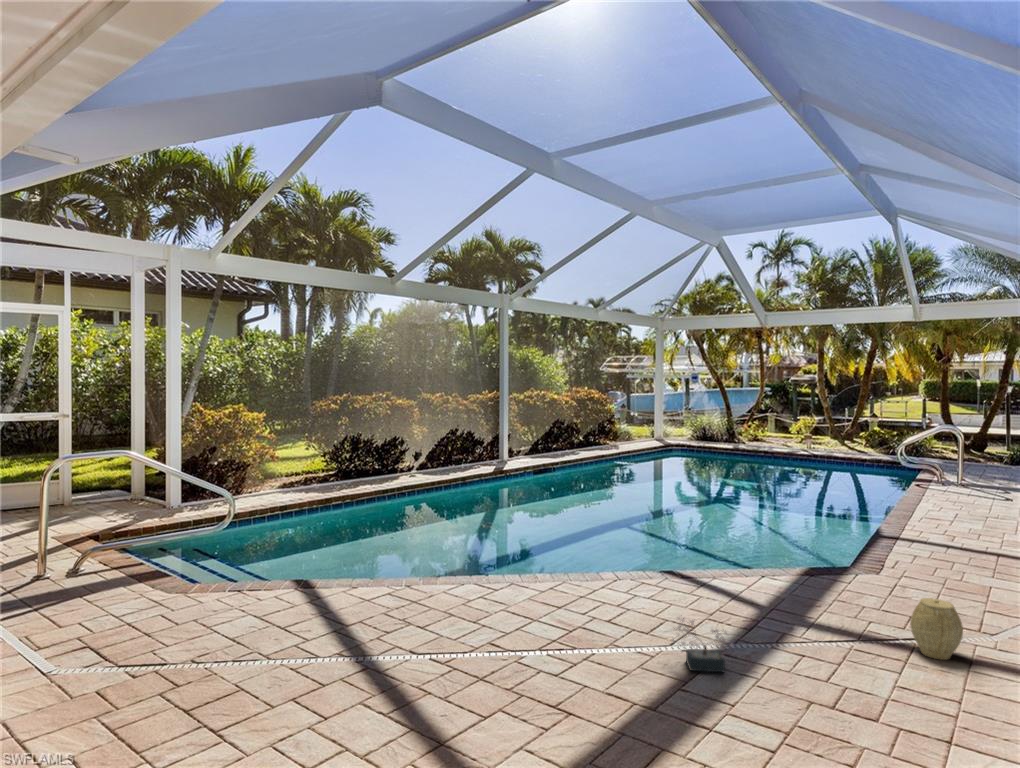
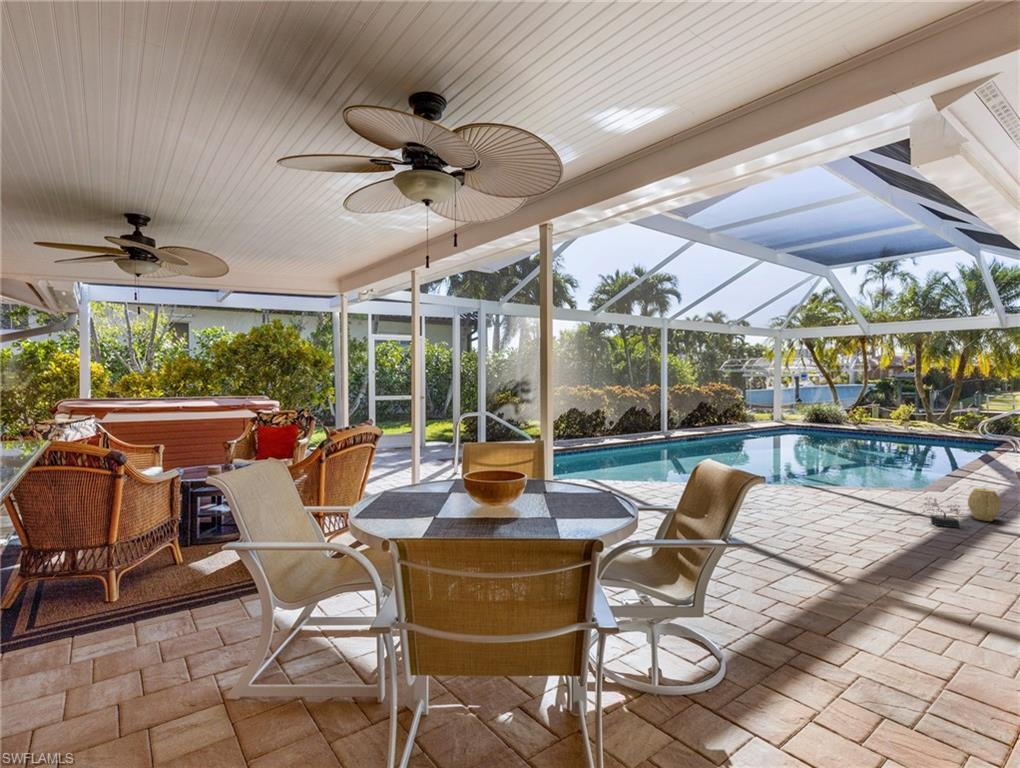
decorative plant: present [674,618,727,672] -> present [924,498,960,527]

